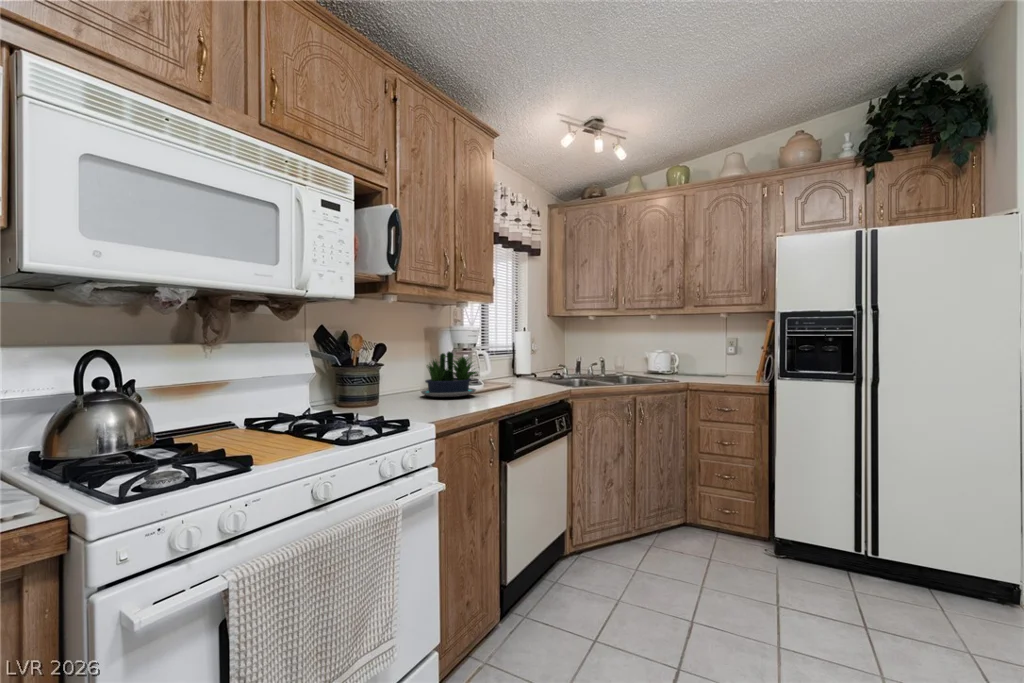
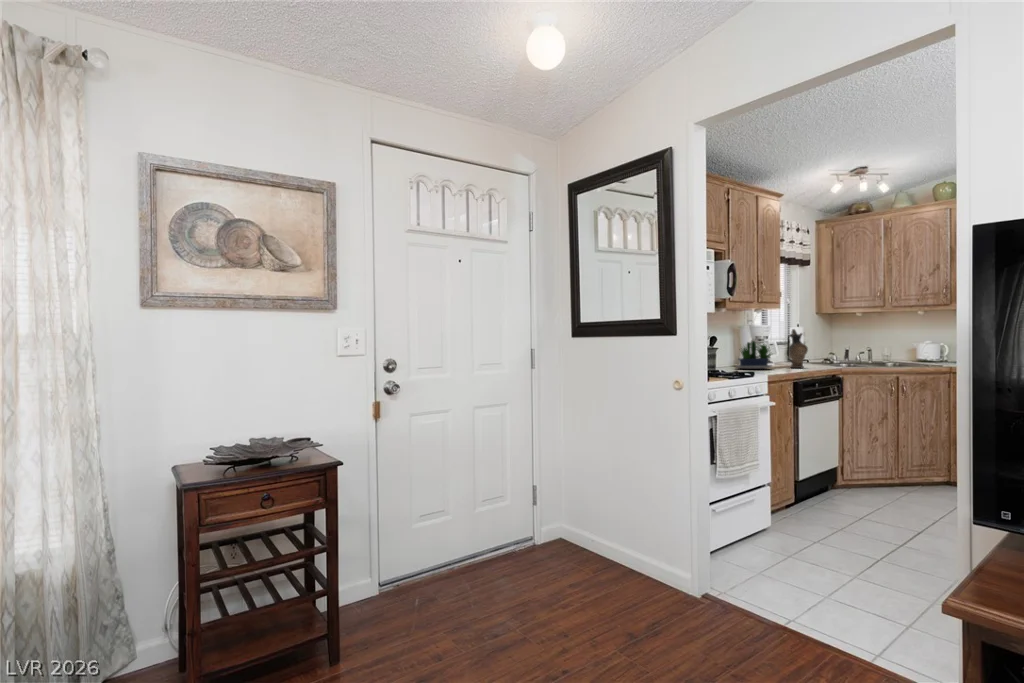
ceramic pitcher: none [503,334,527,391] -> present [789,329,808,368]

